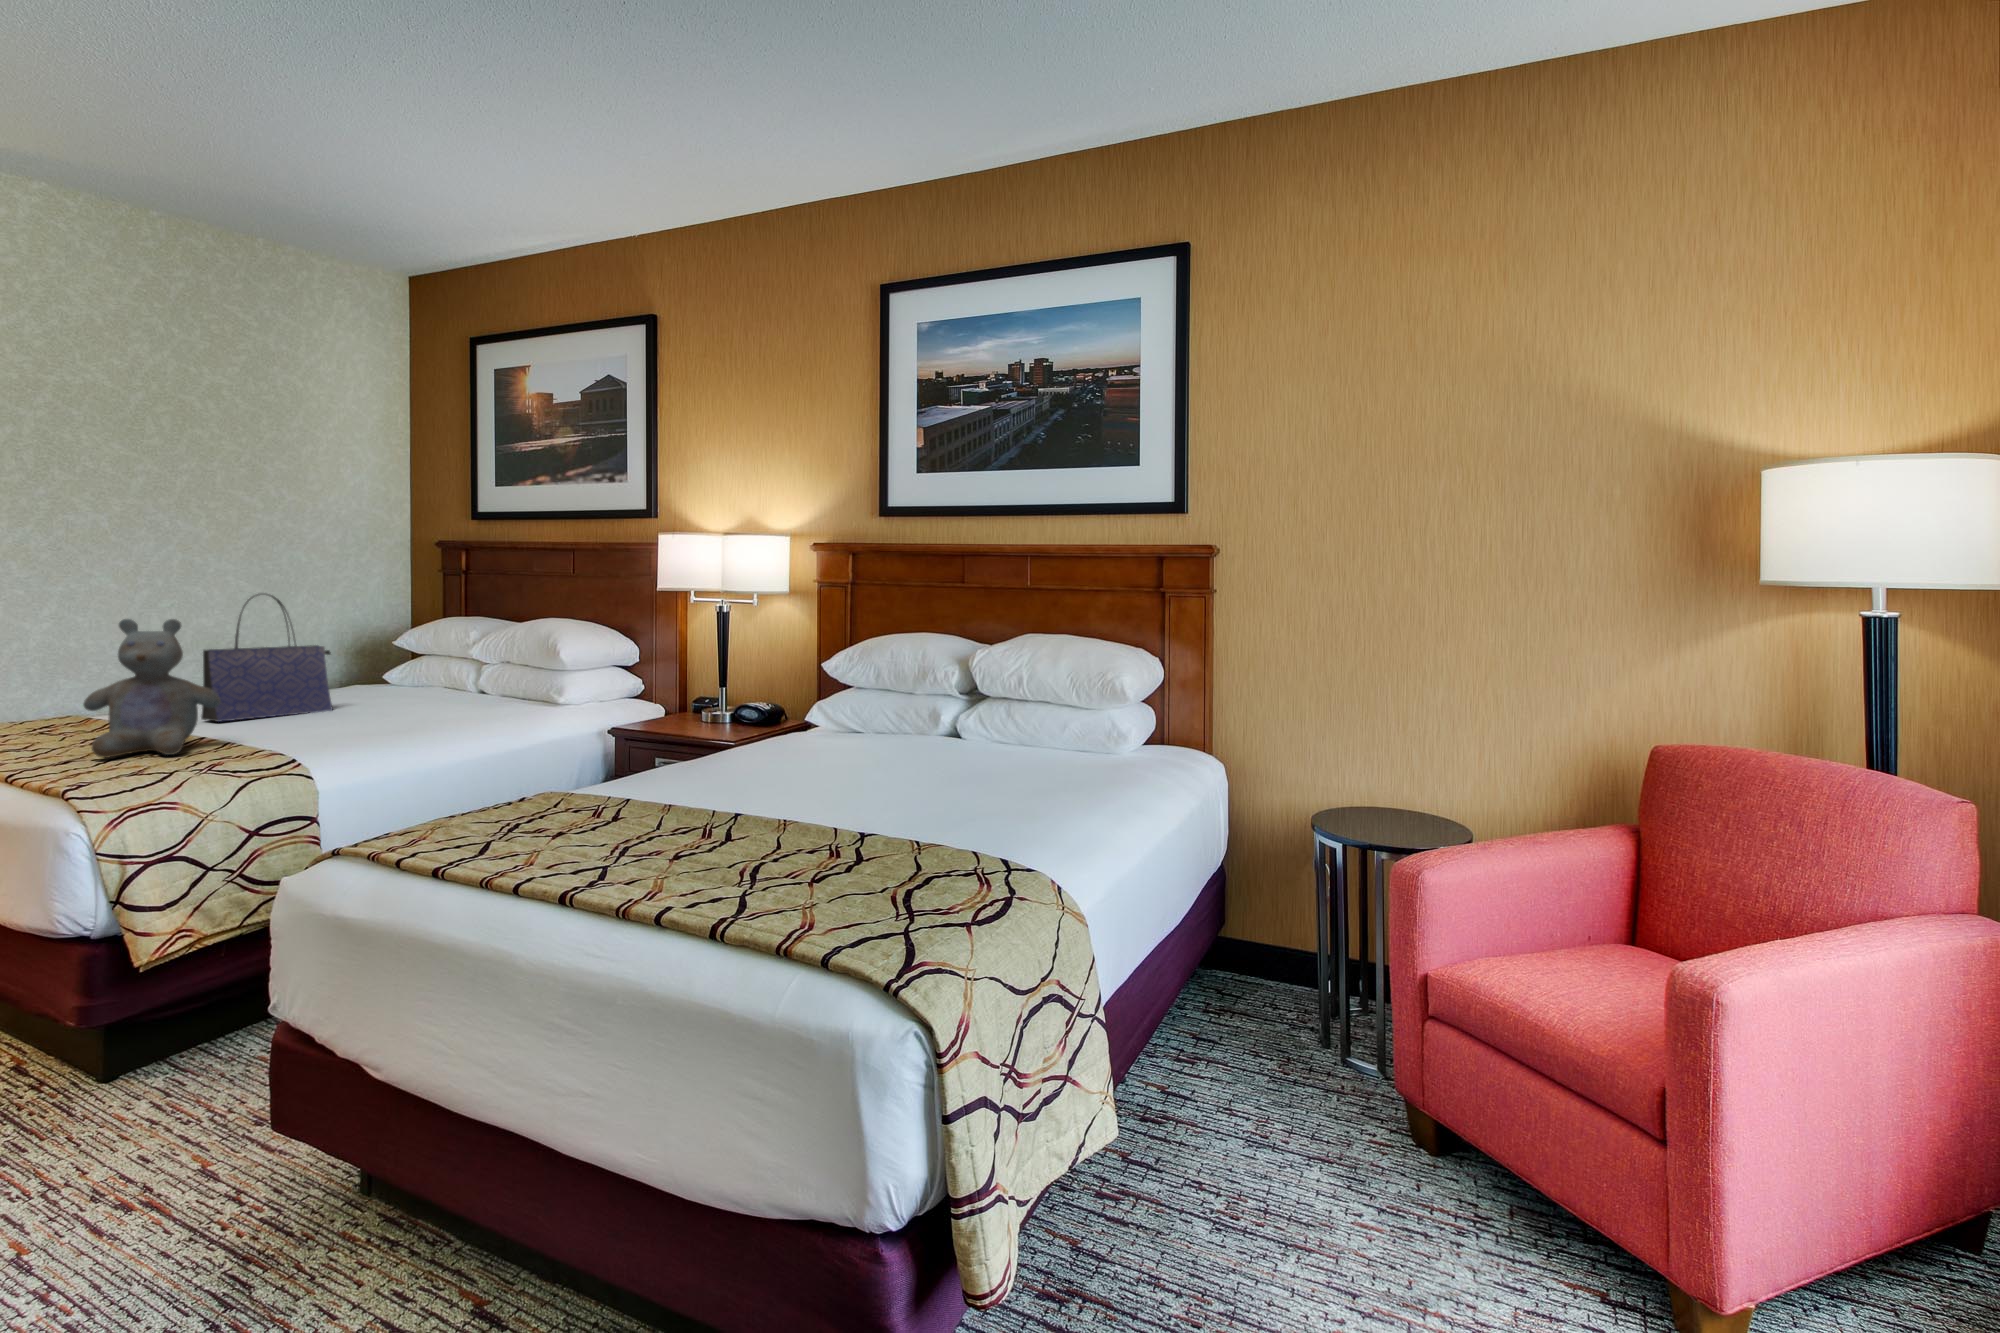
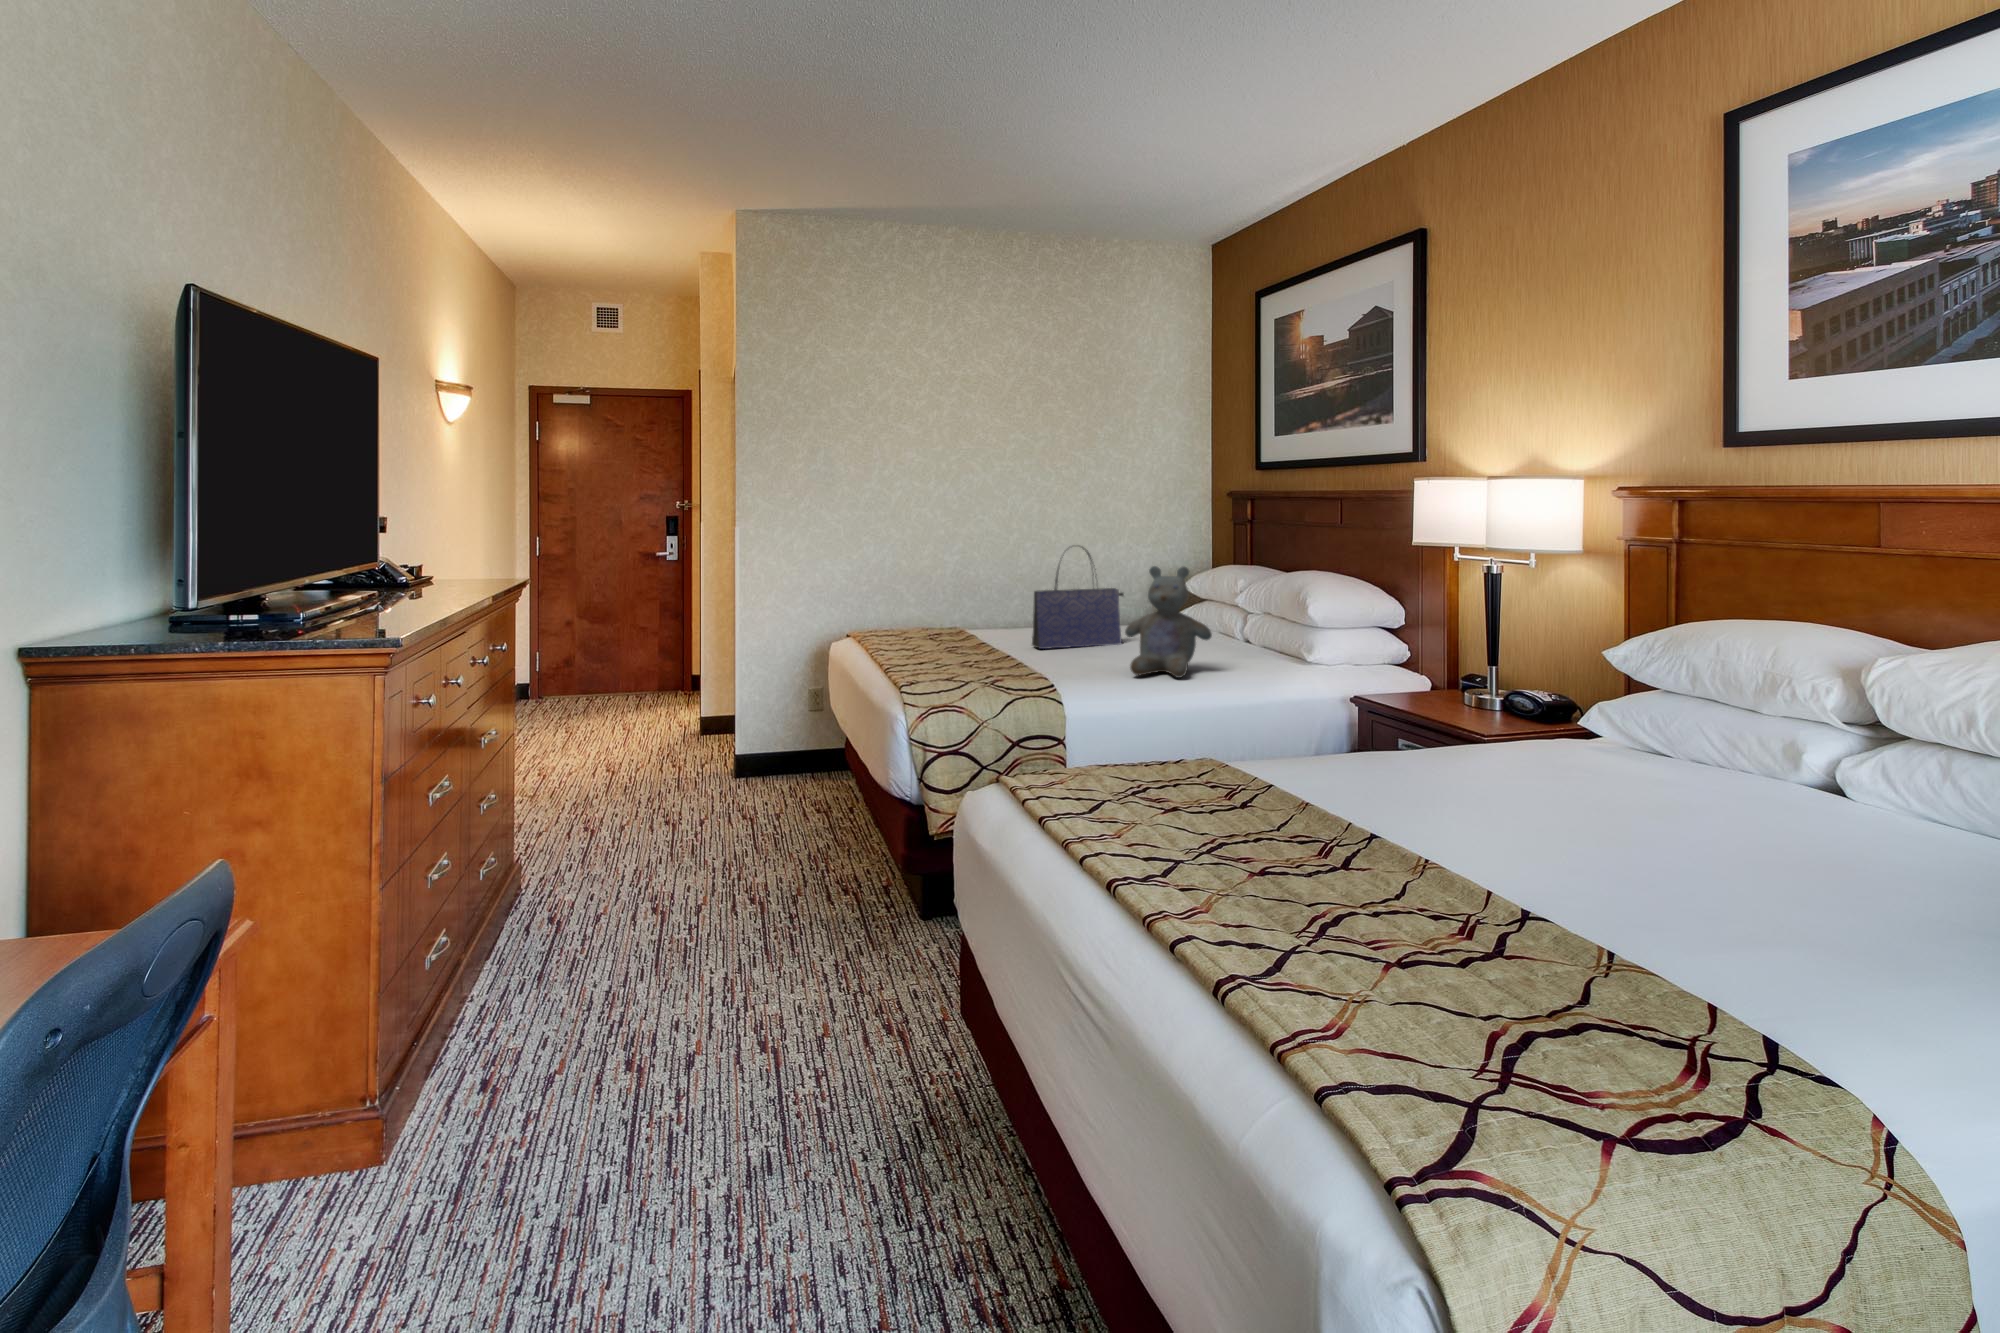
stuffed bear: present [83,619,221,758] -> present [1125,566,1212,678]

